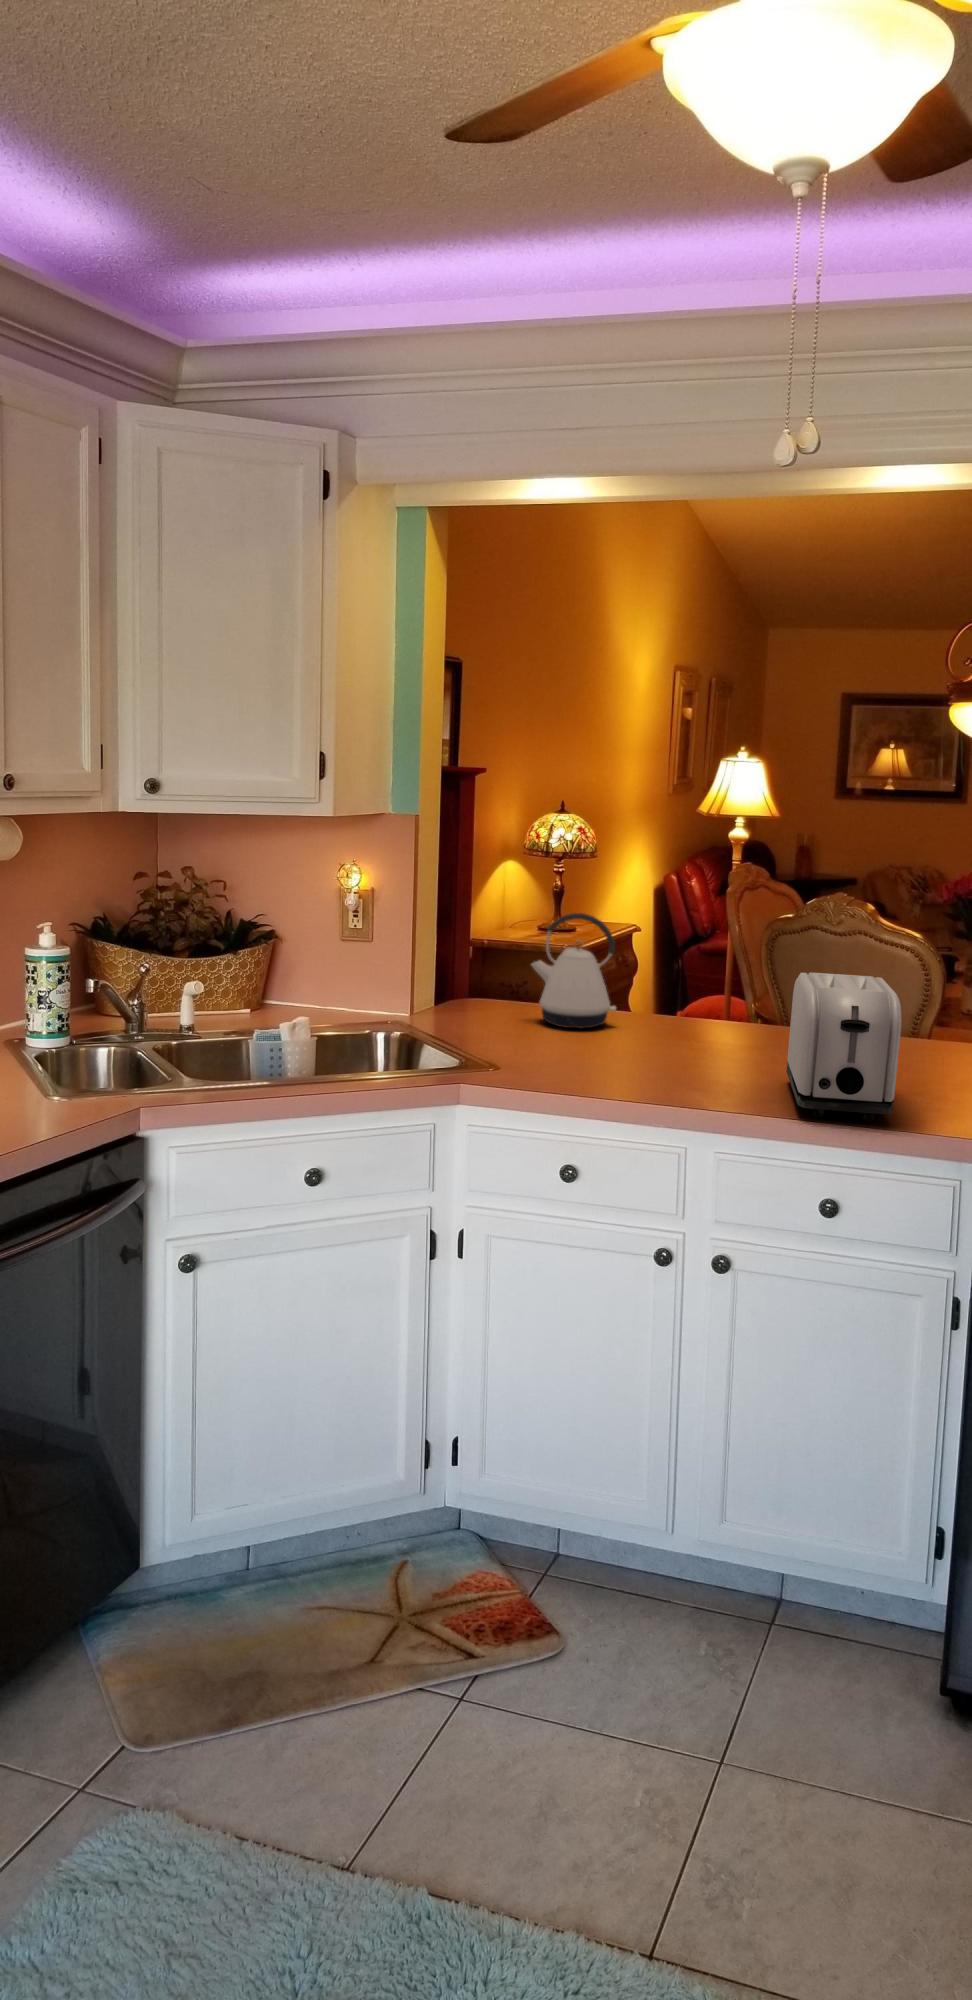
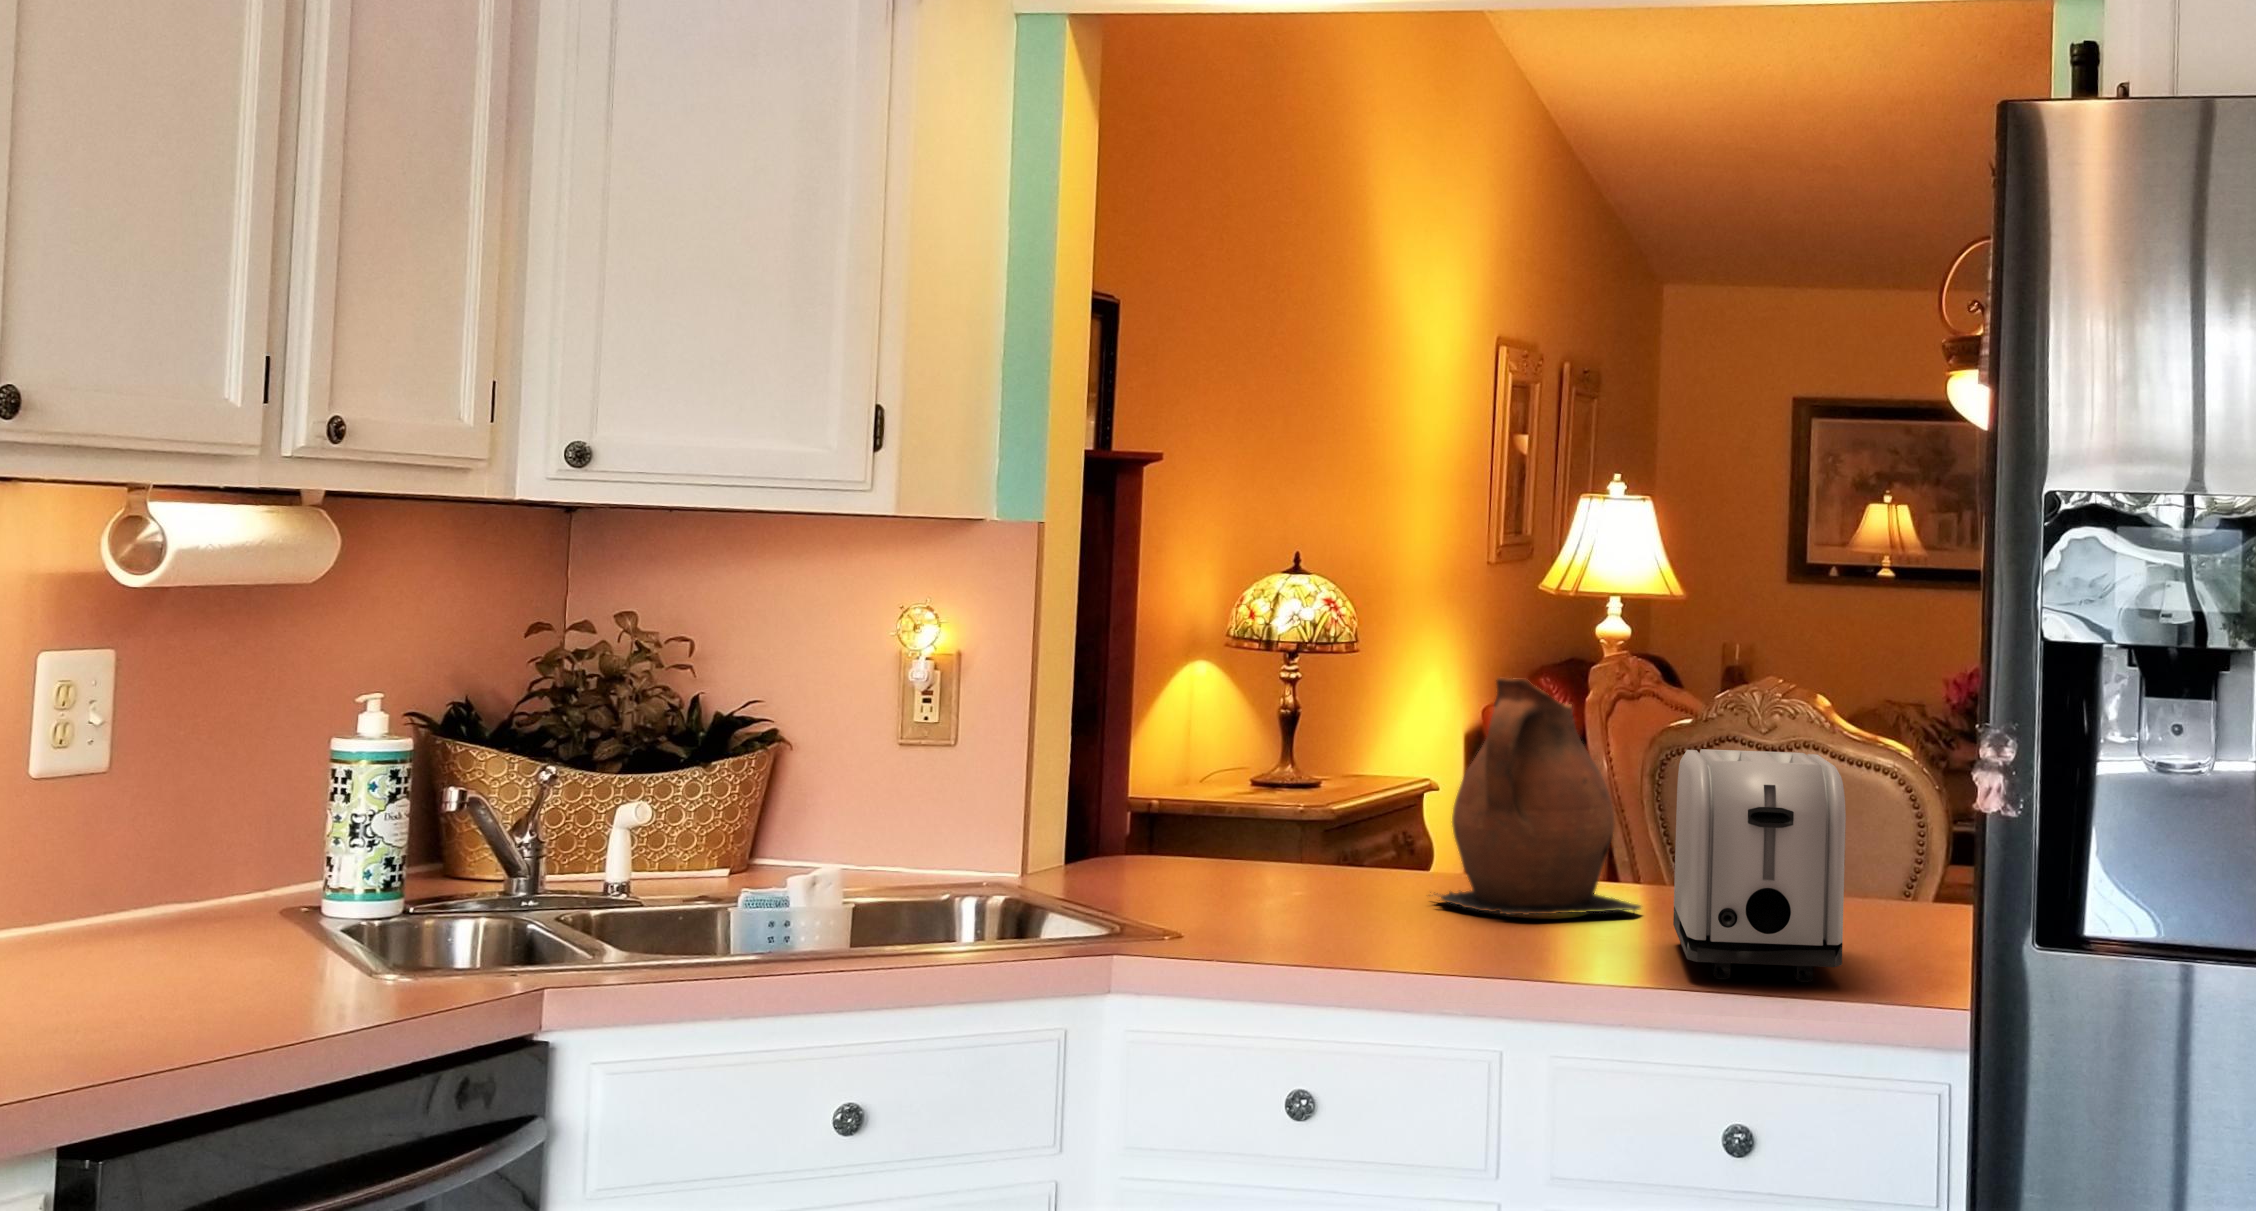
kettle: present [532,913,616,1028] -> none [1236,686,1387,887]
ceramic pitcher: none [639,918,766,1057] -> present [1439,678,1641,915]

